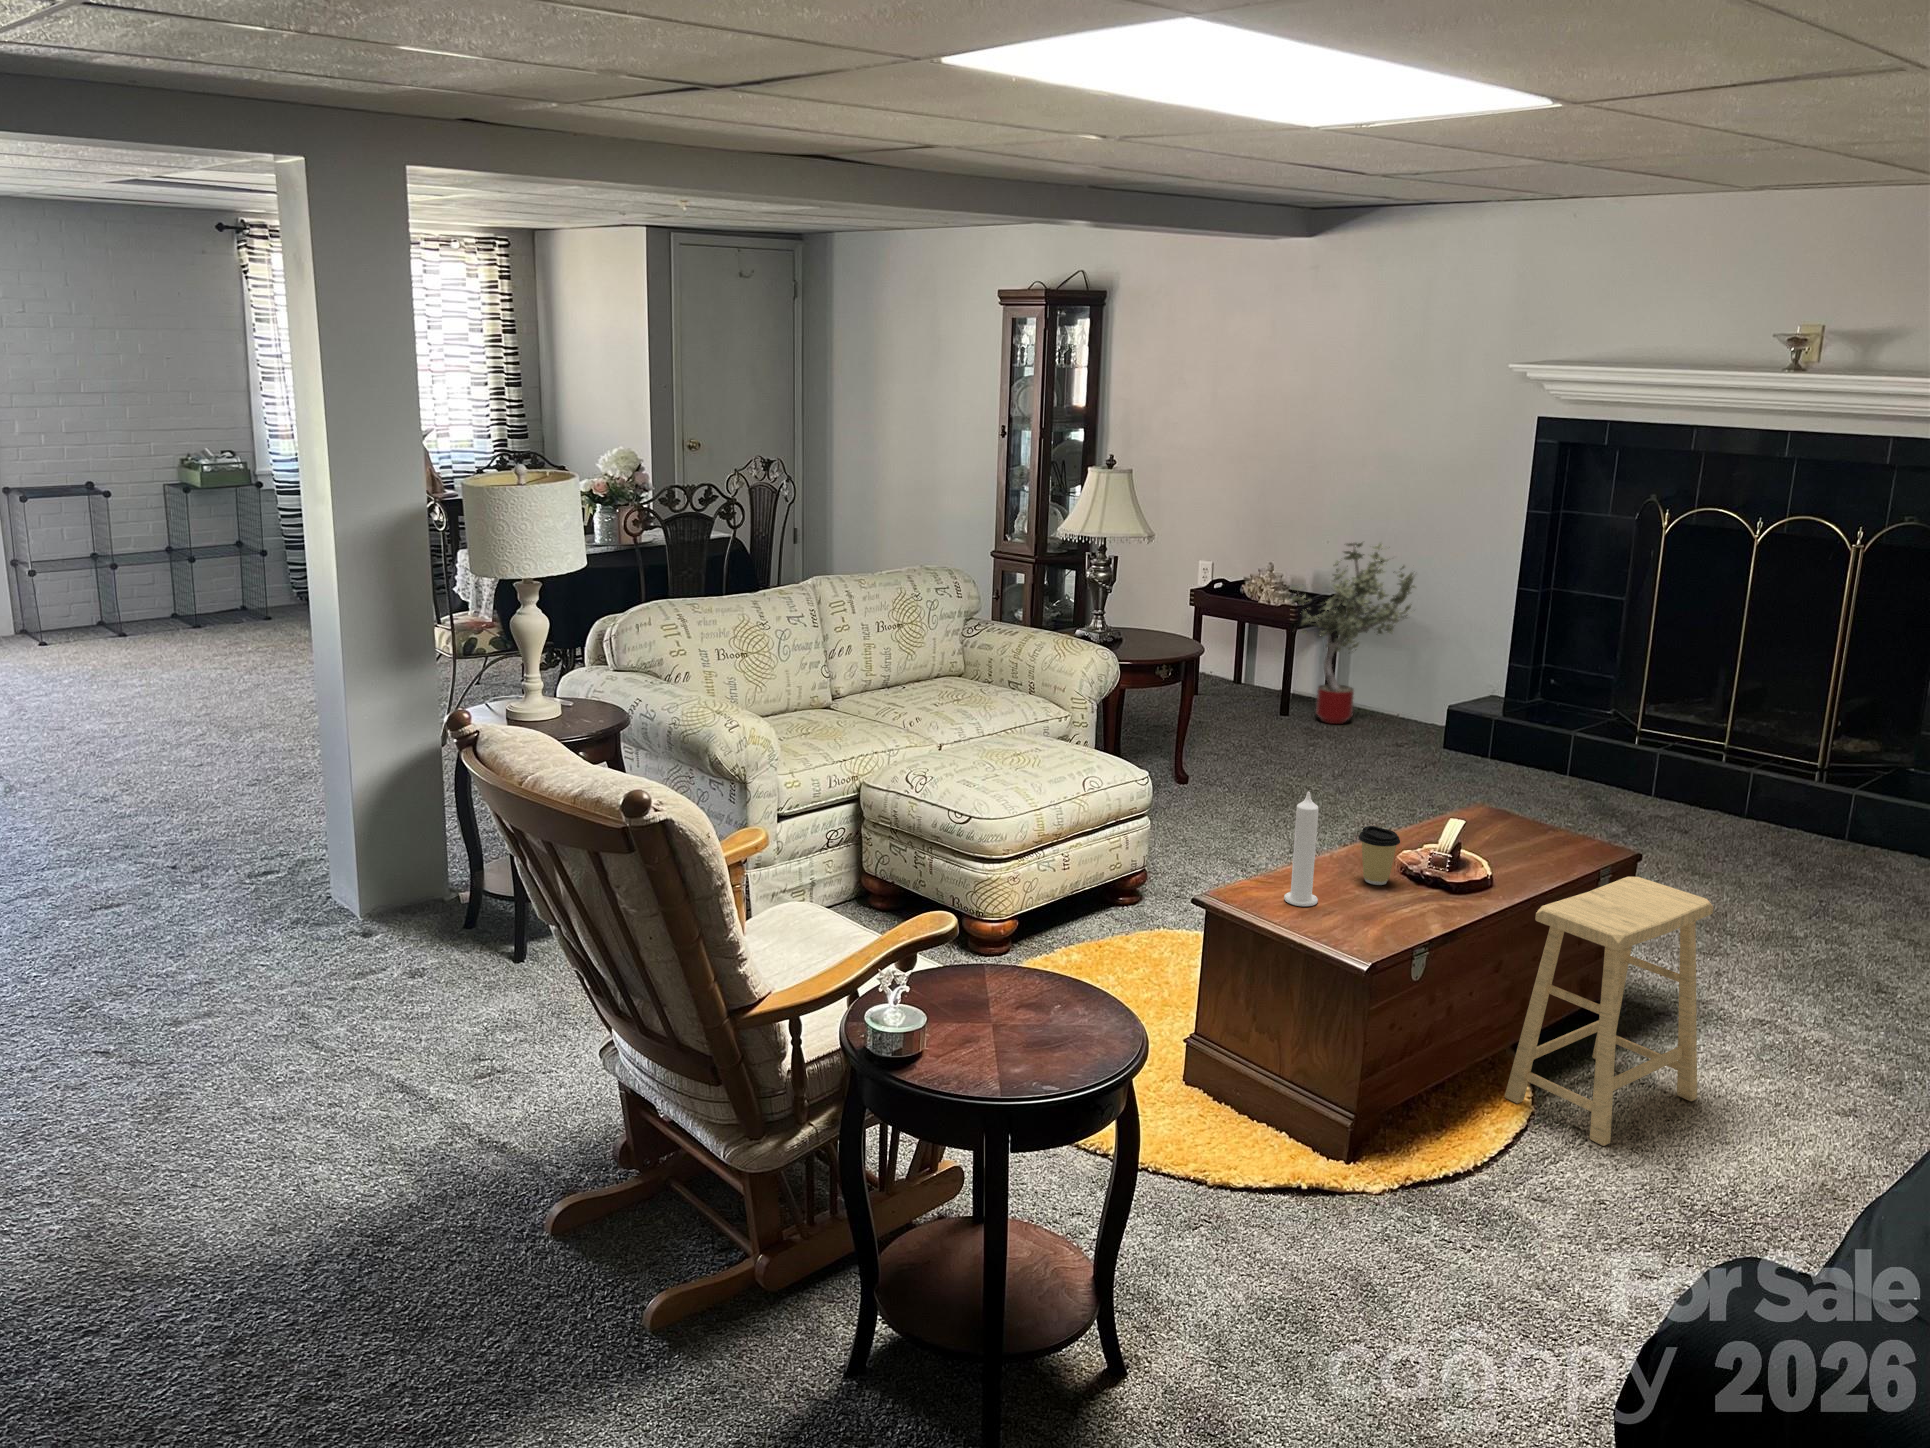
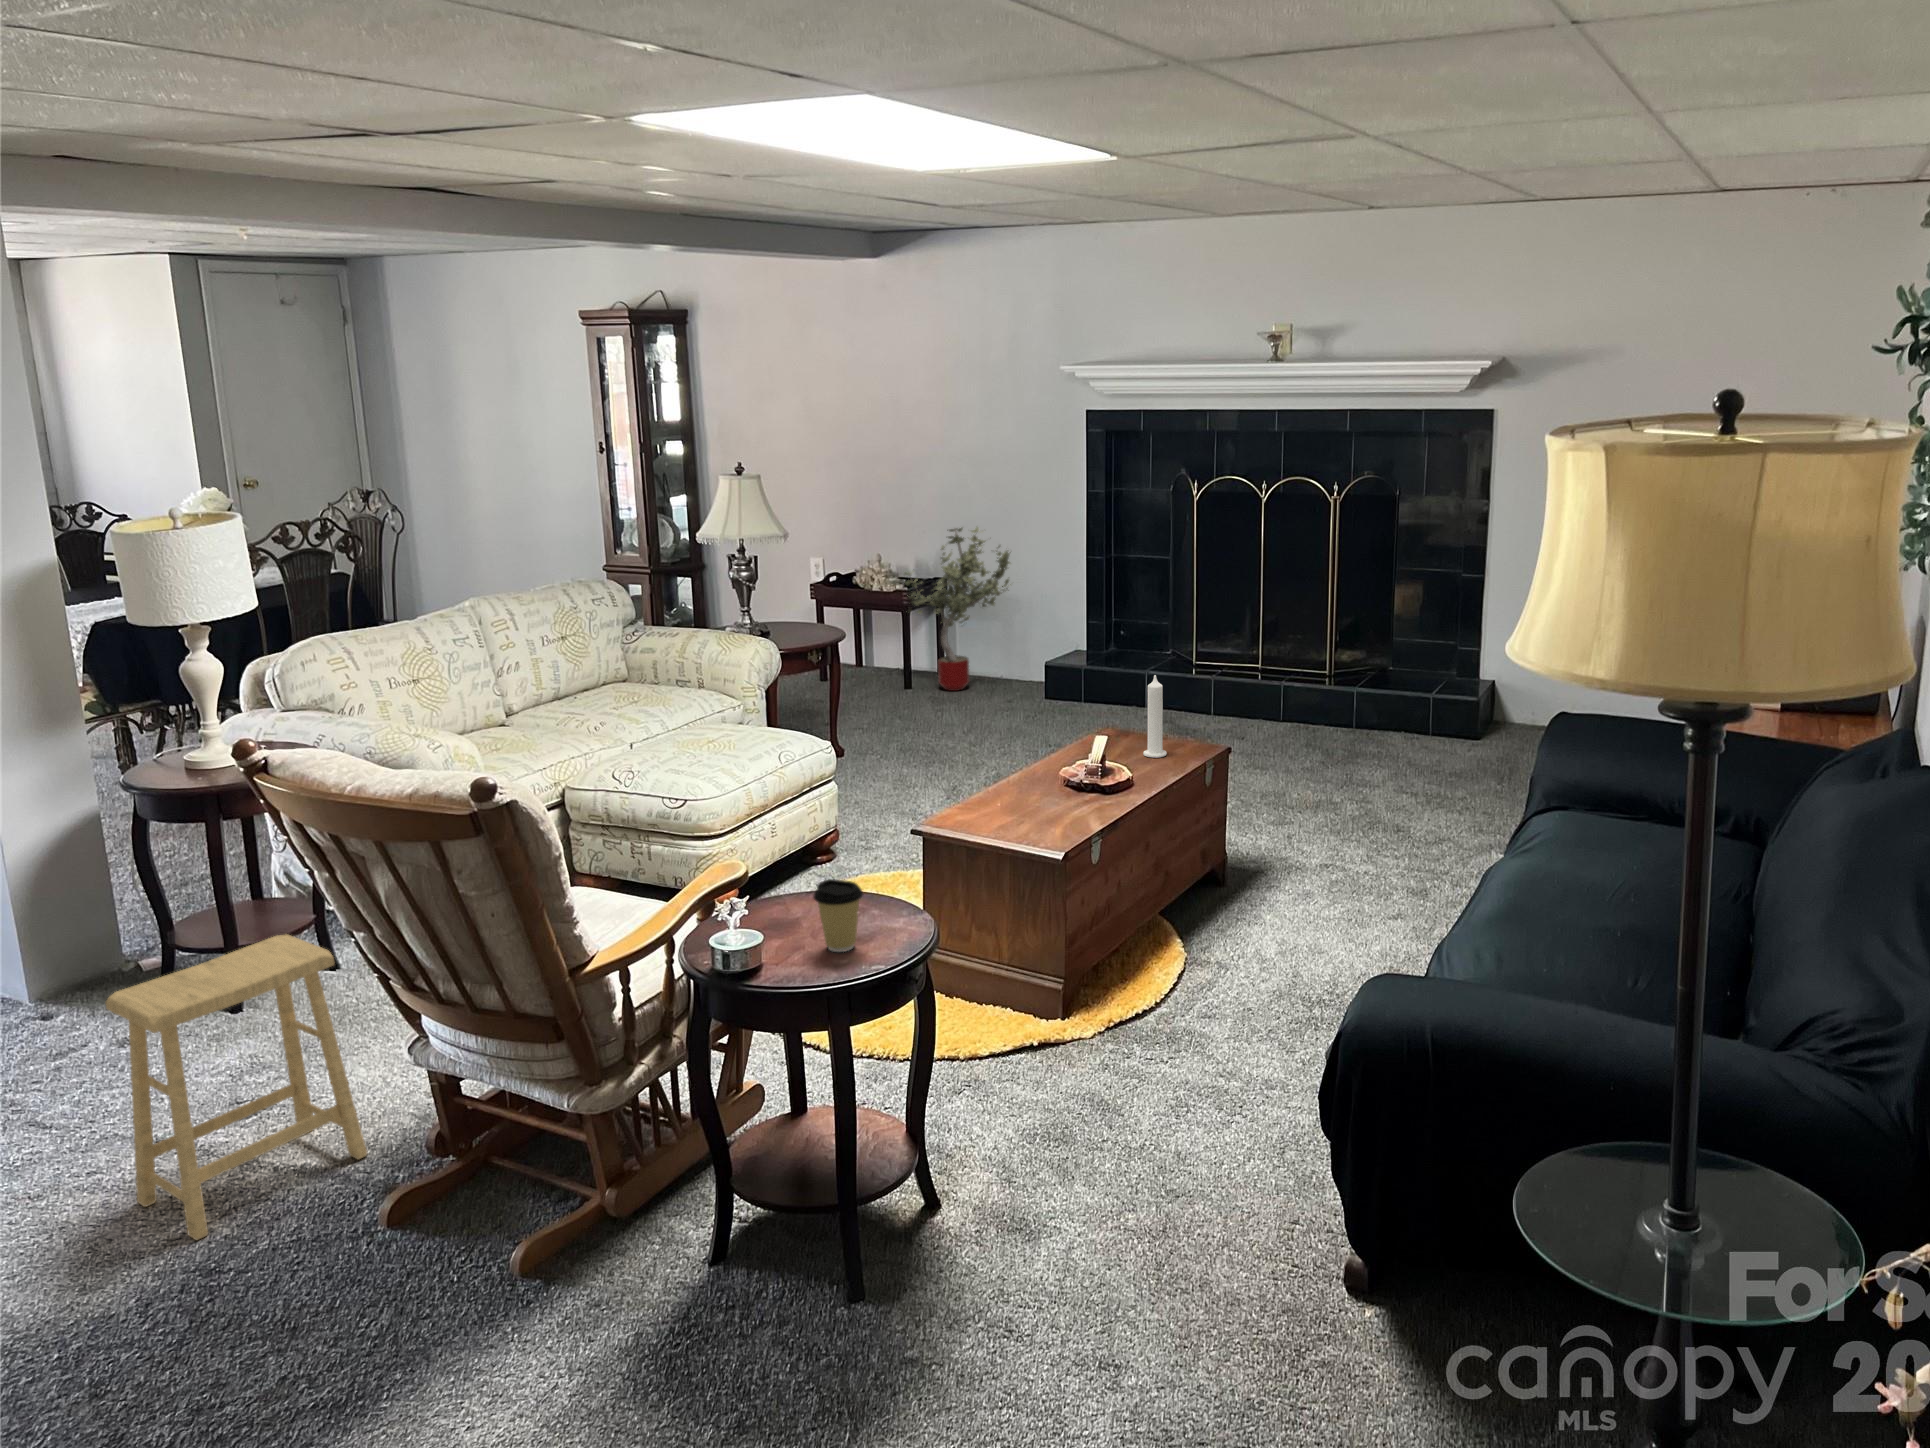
candle: present [1284,791,1318,906] -> present [1143,675,1167,758]
coffee cup: present [1359,826,1400,885] -> present [814,879,863,952]
footstool: present [1505,877,1714,1146] -> present [106,934,367,1240]

